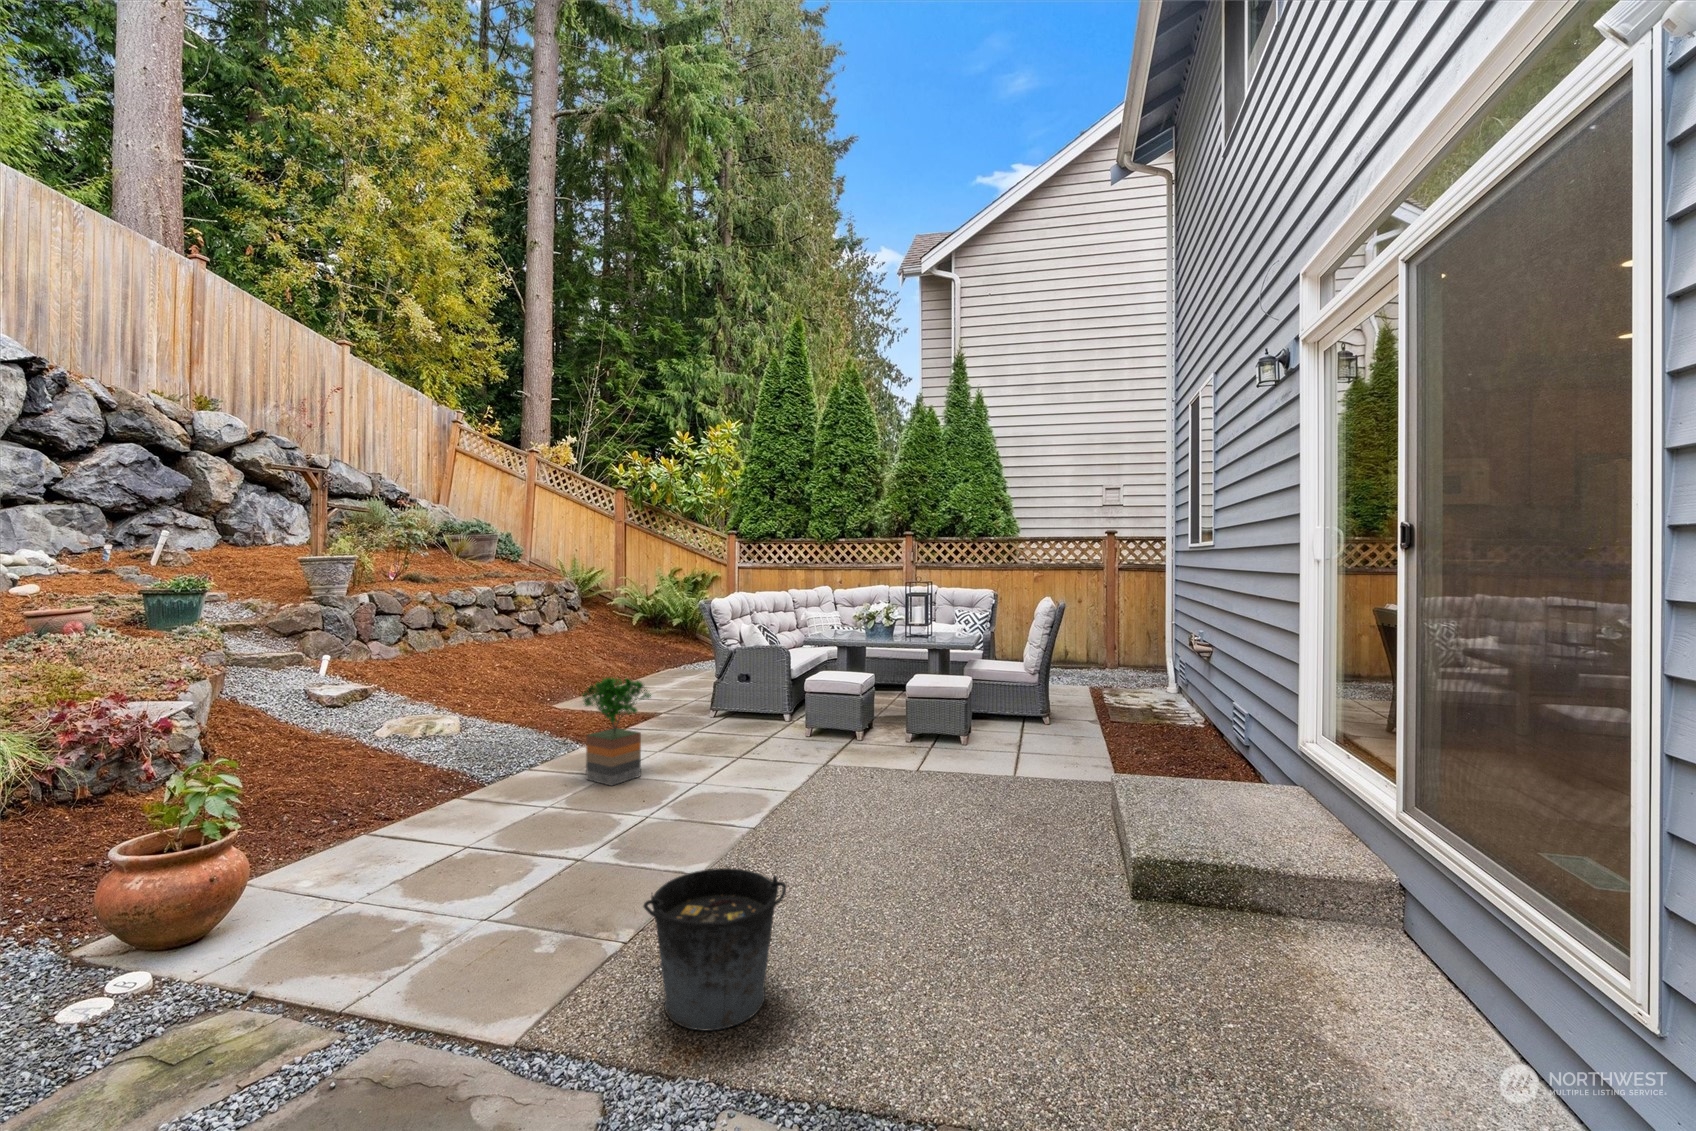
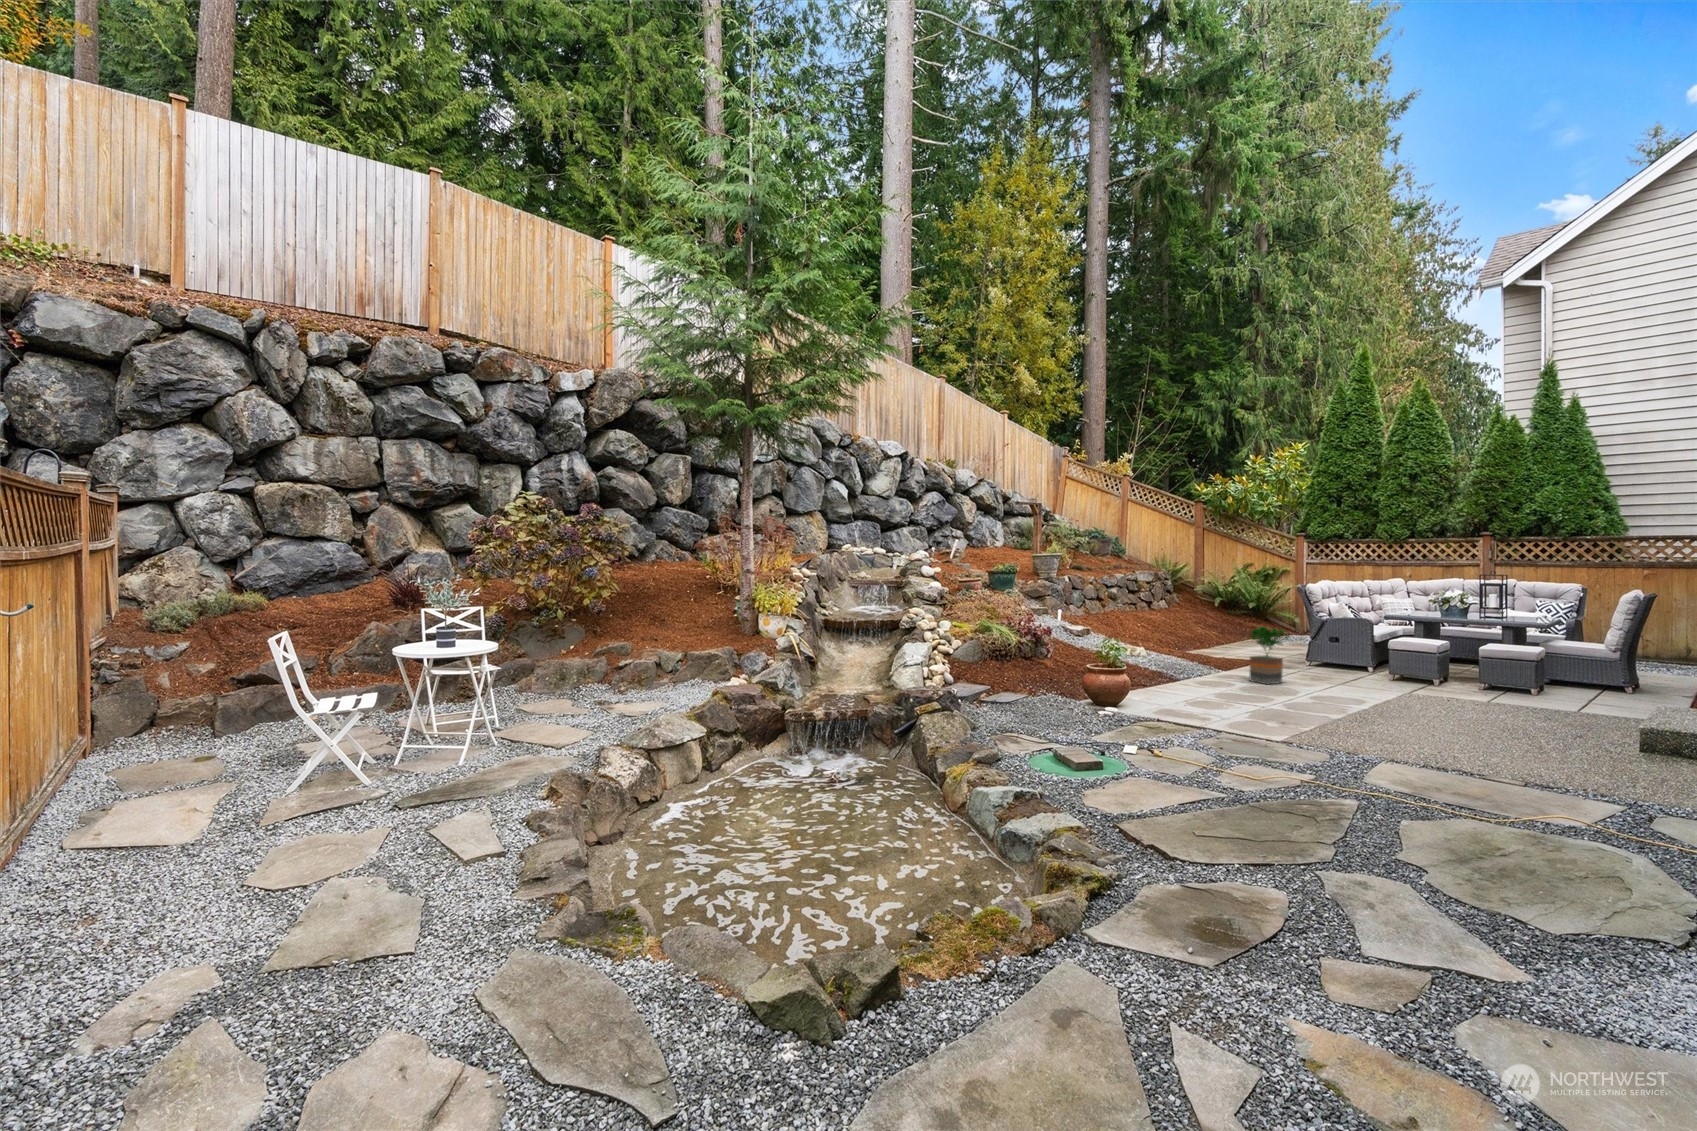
bucket: present [643,868,786,1031] -> none [1345,692,1411,743]

